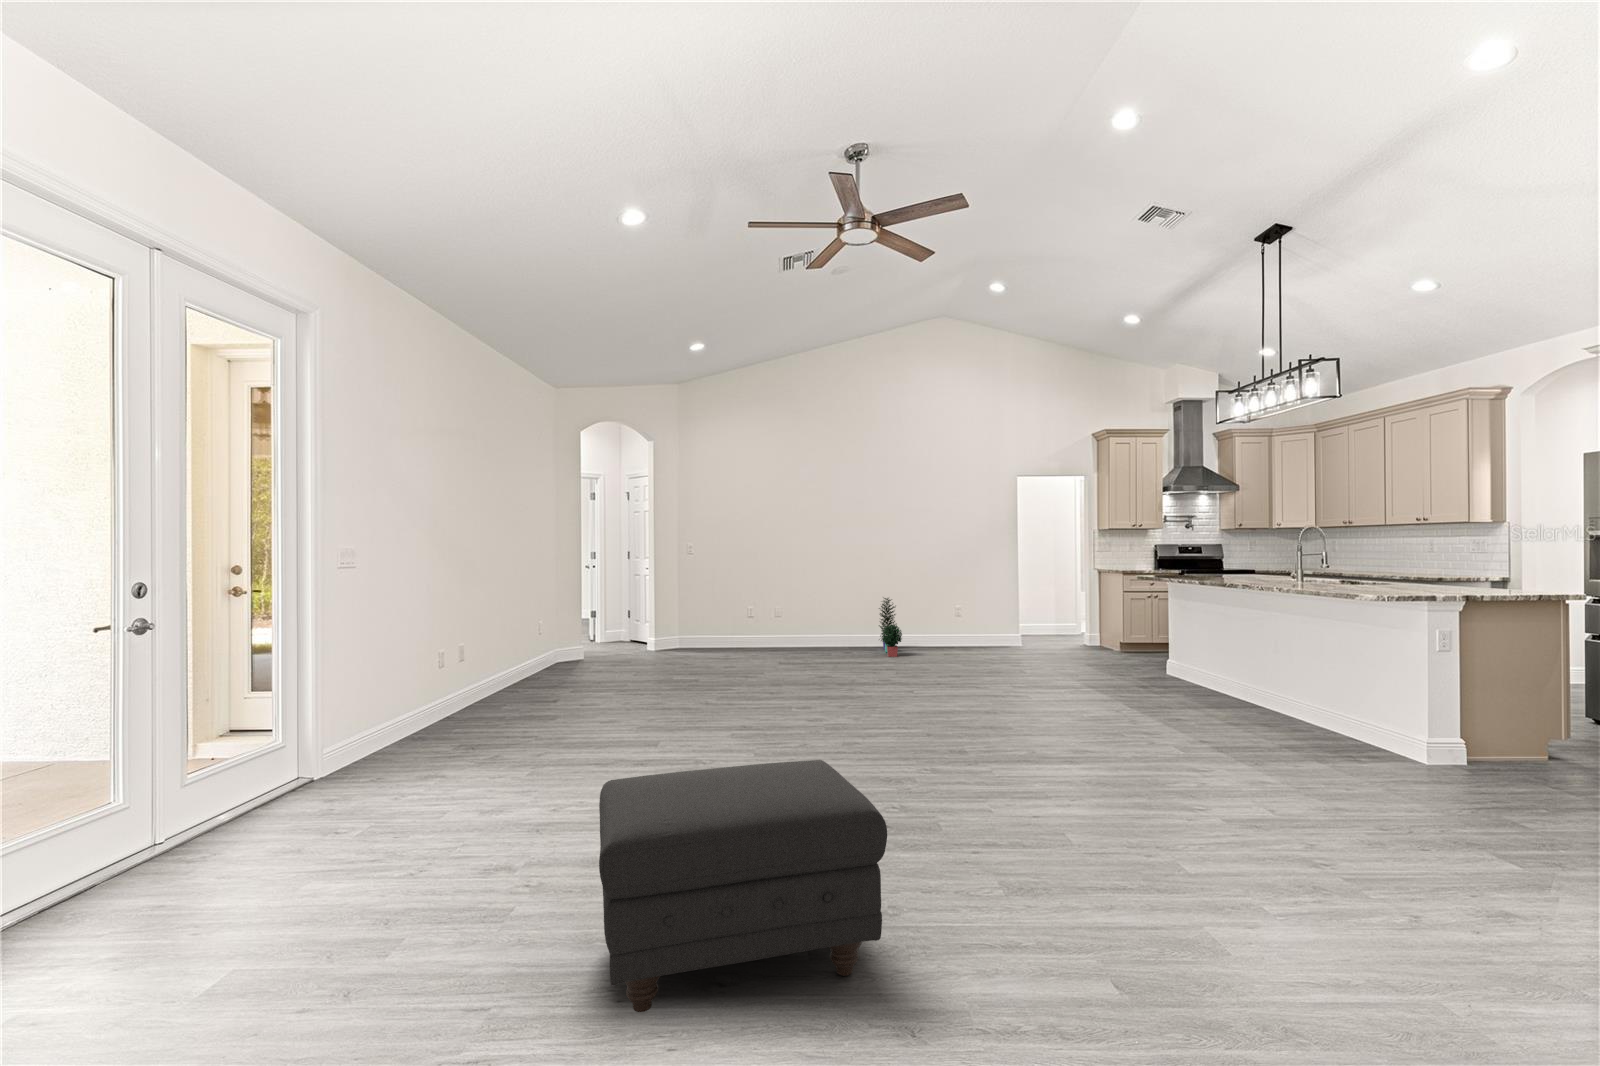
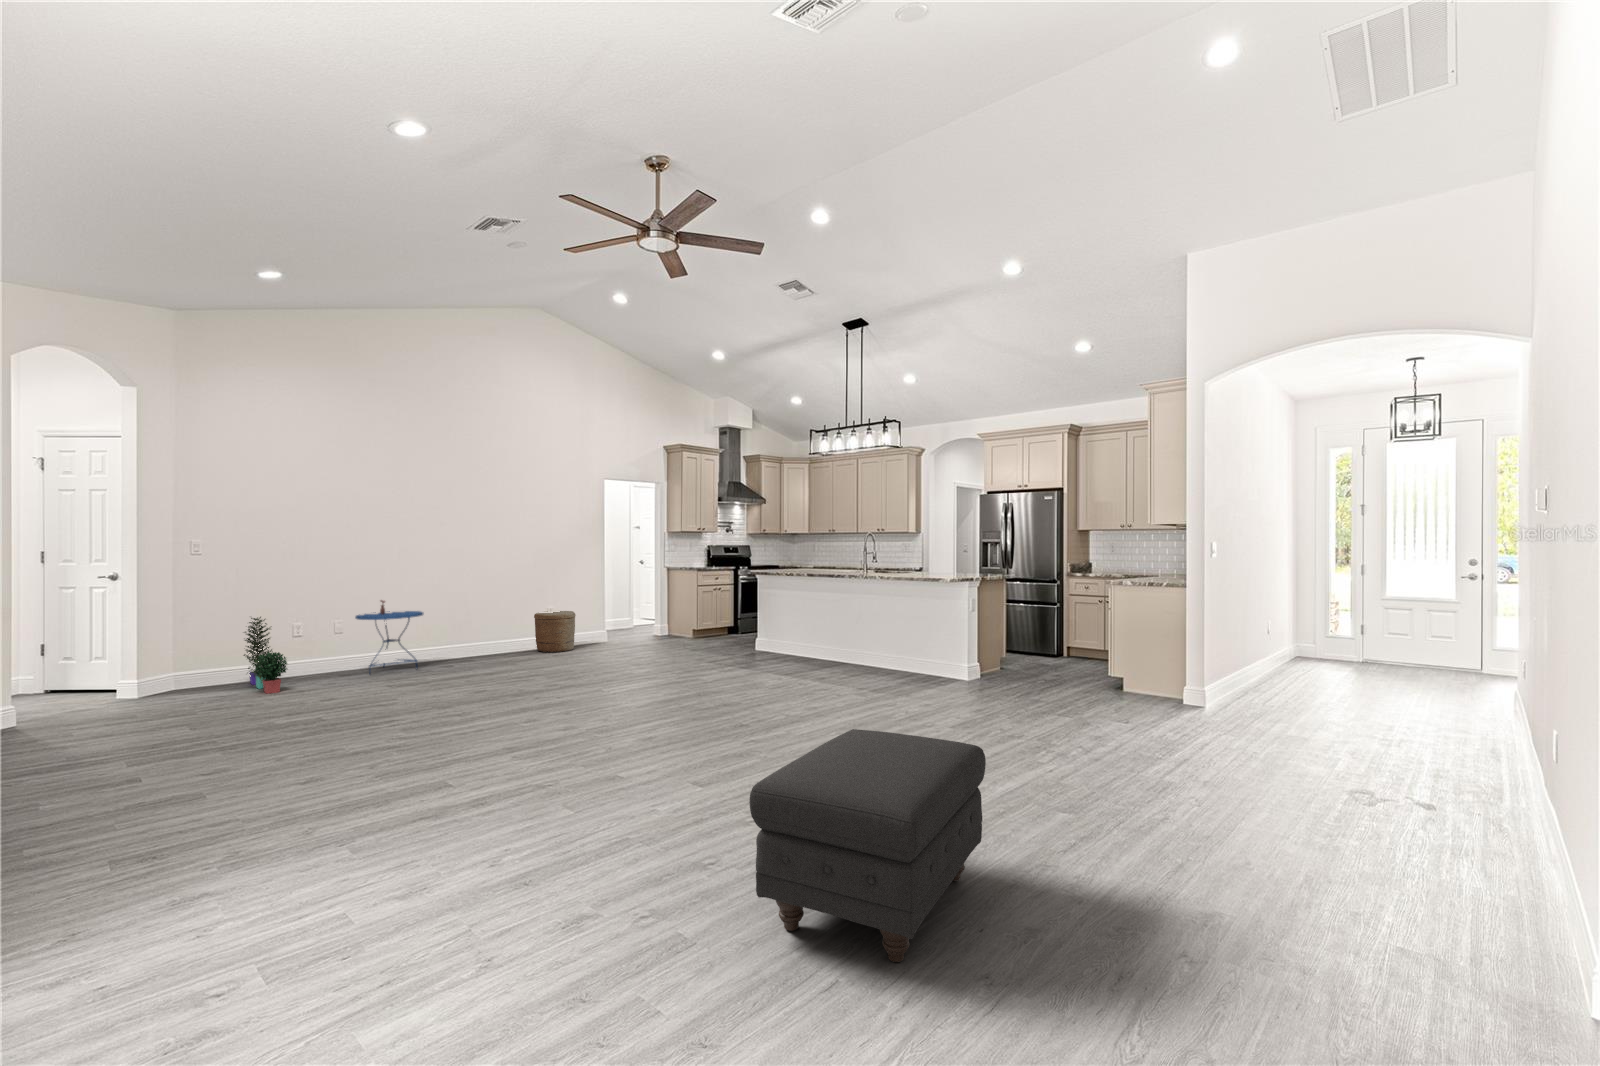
side table: none [780,590,831,653] -> present [355,600,424,674]
potted plant: present [879,598,902,657] -> present [244,617,287,694]
woven basket: none [937,610,977,652] -> present [534,611,576,652]

